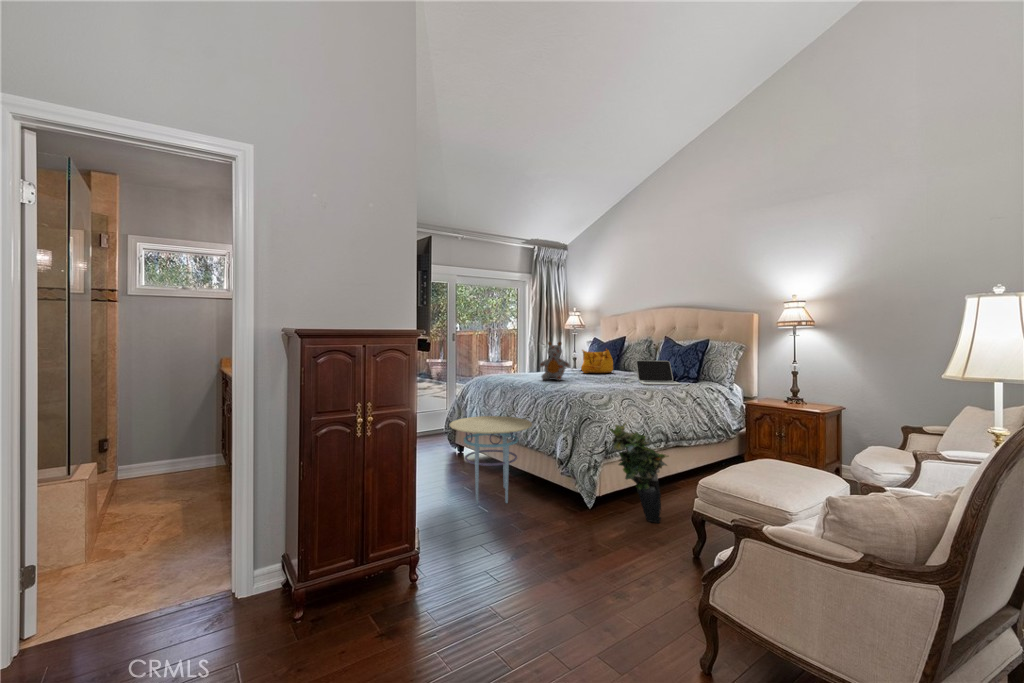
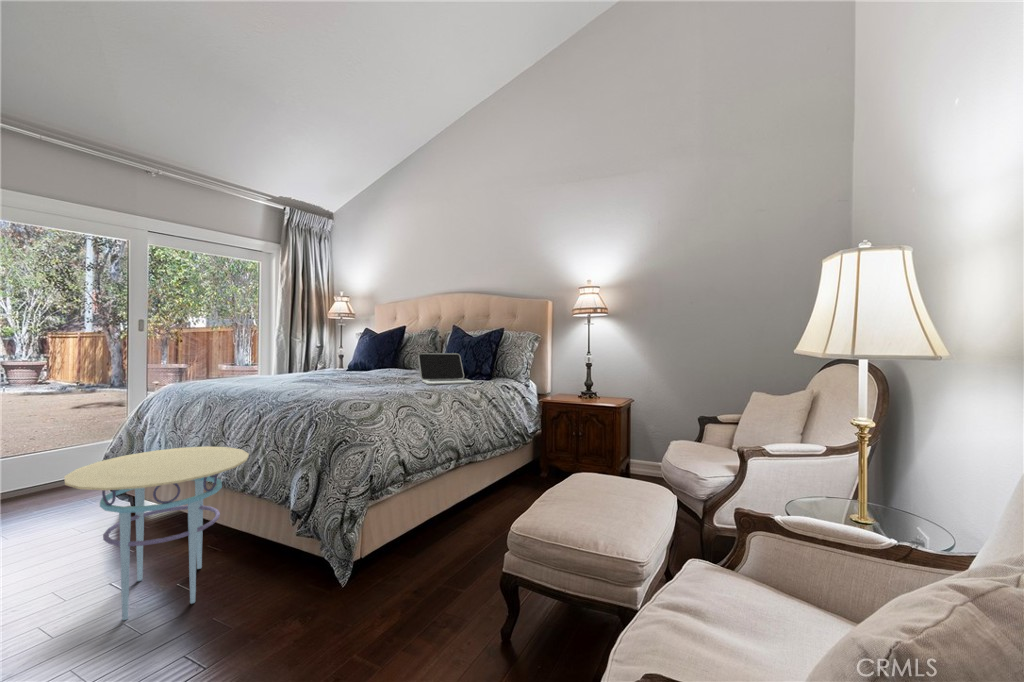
stuffed bear: present [540,341,570,380] -> none [278,328,326,384]
handbag: present [581,349,613,373] -> none [347,340,390,373]
potted plant: present [609,423,669,523] -> none [373,441,465,587]

